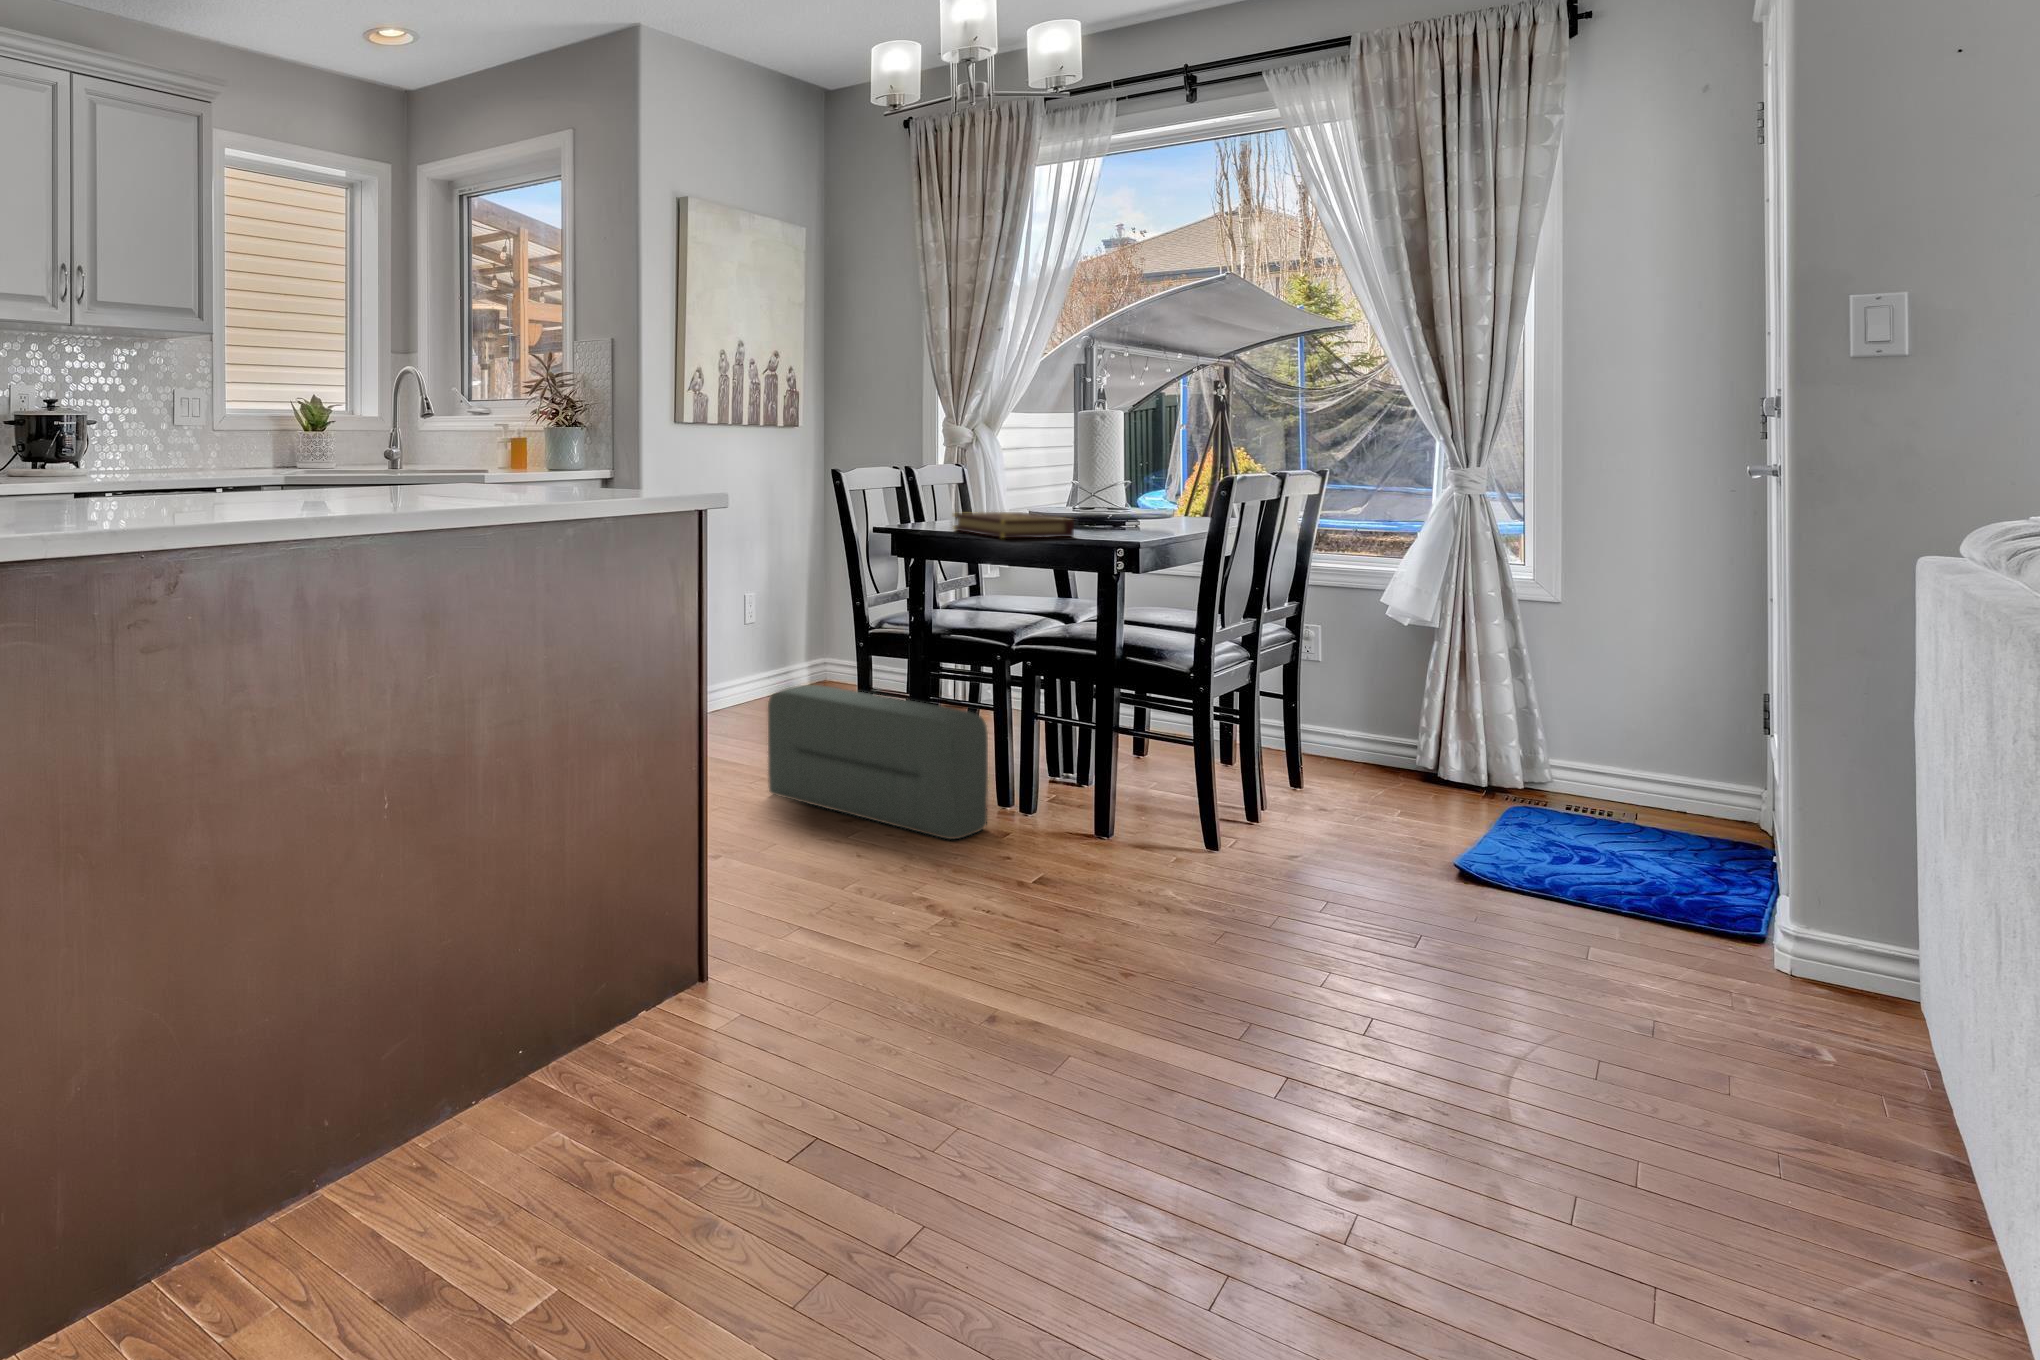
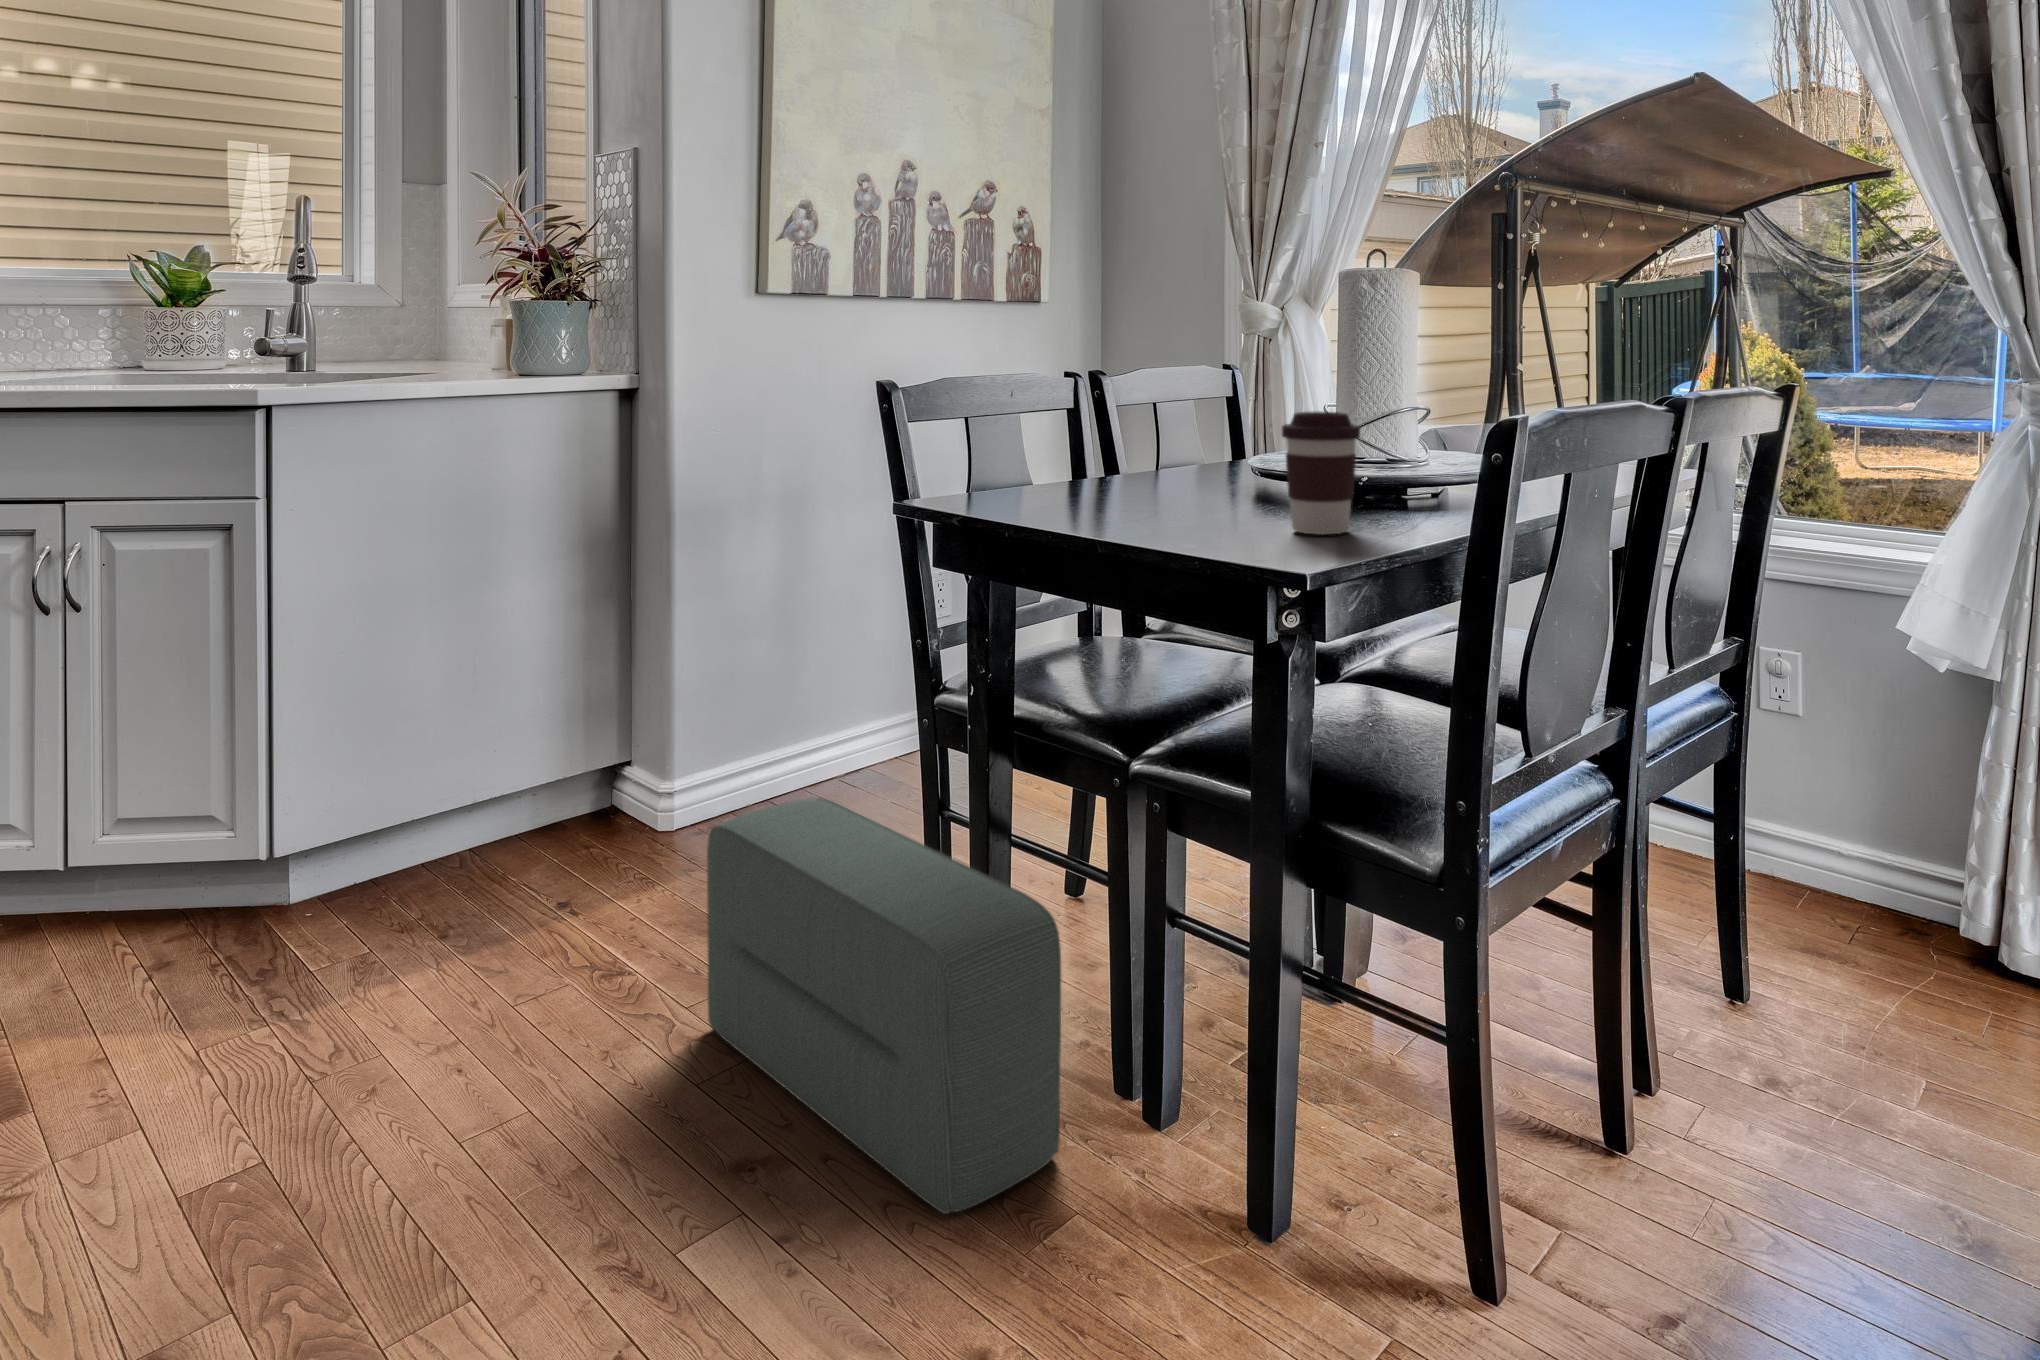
coffee cup: none [1090,484,1129,540] -> present [1282,411,1360,535]
book: present [953,512,1074,538] -> none [1072,461,1263,527]

